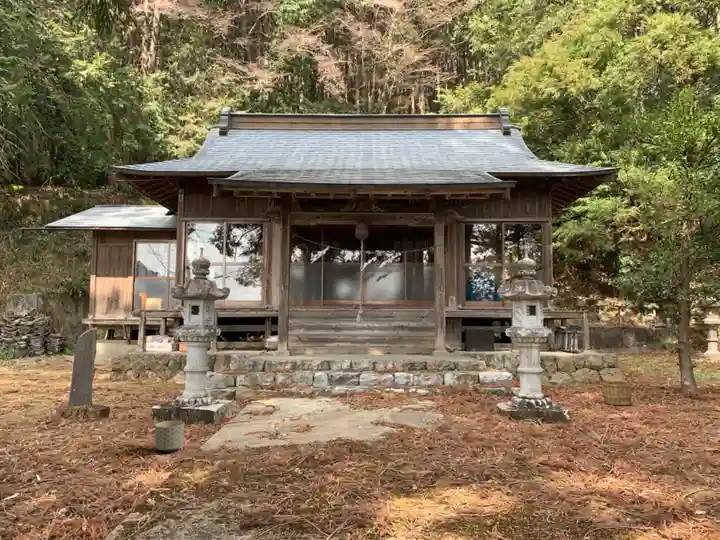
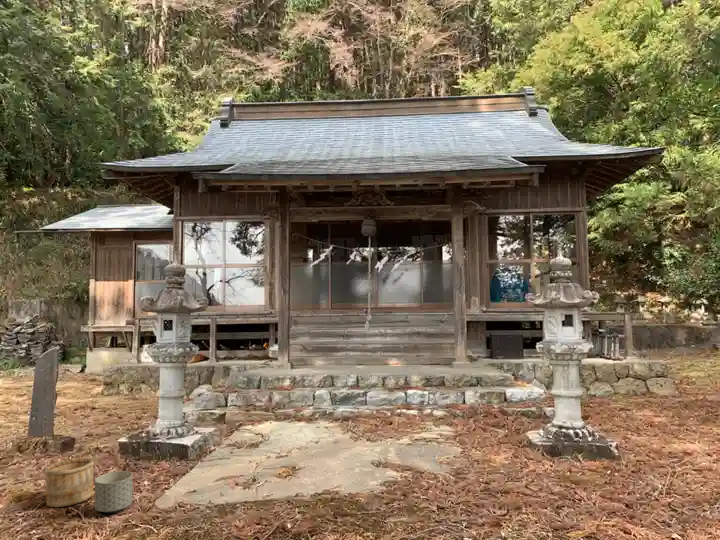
wooden bucket: present [602,381,631,405] -> present [44,458,94,507]

